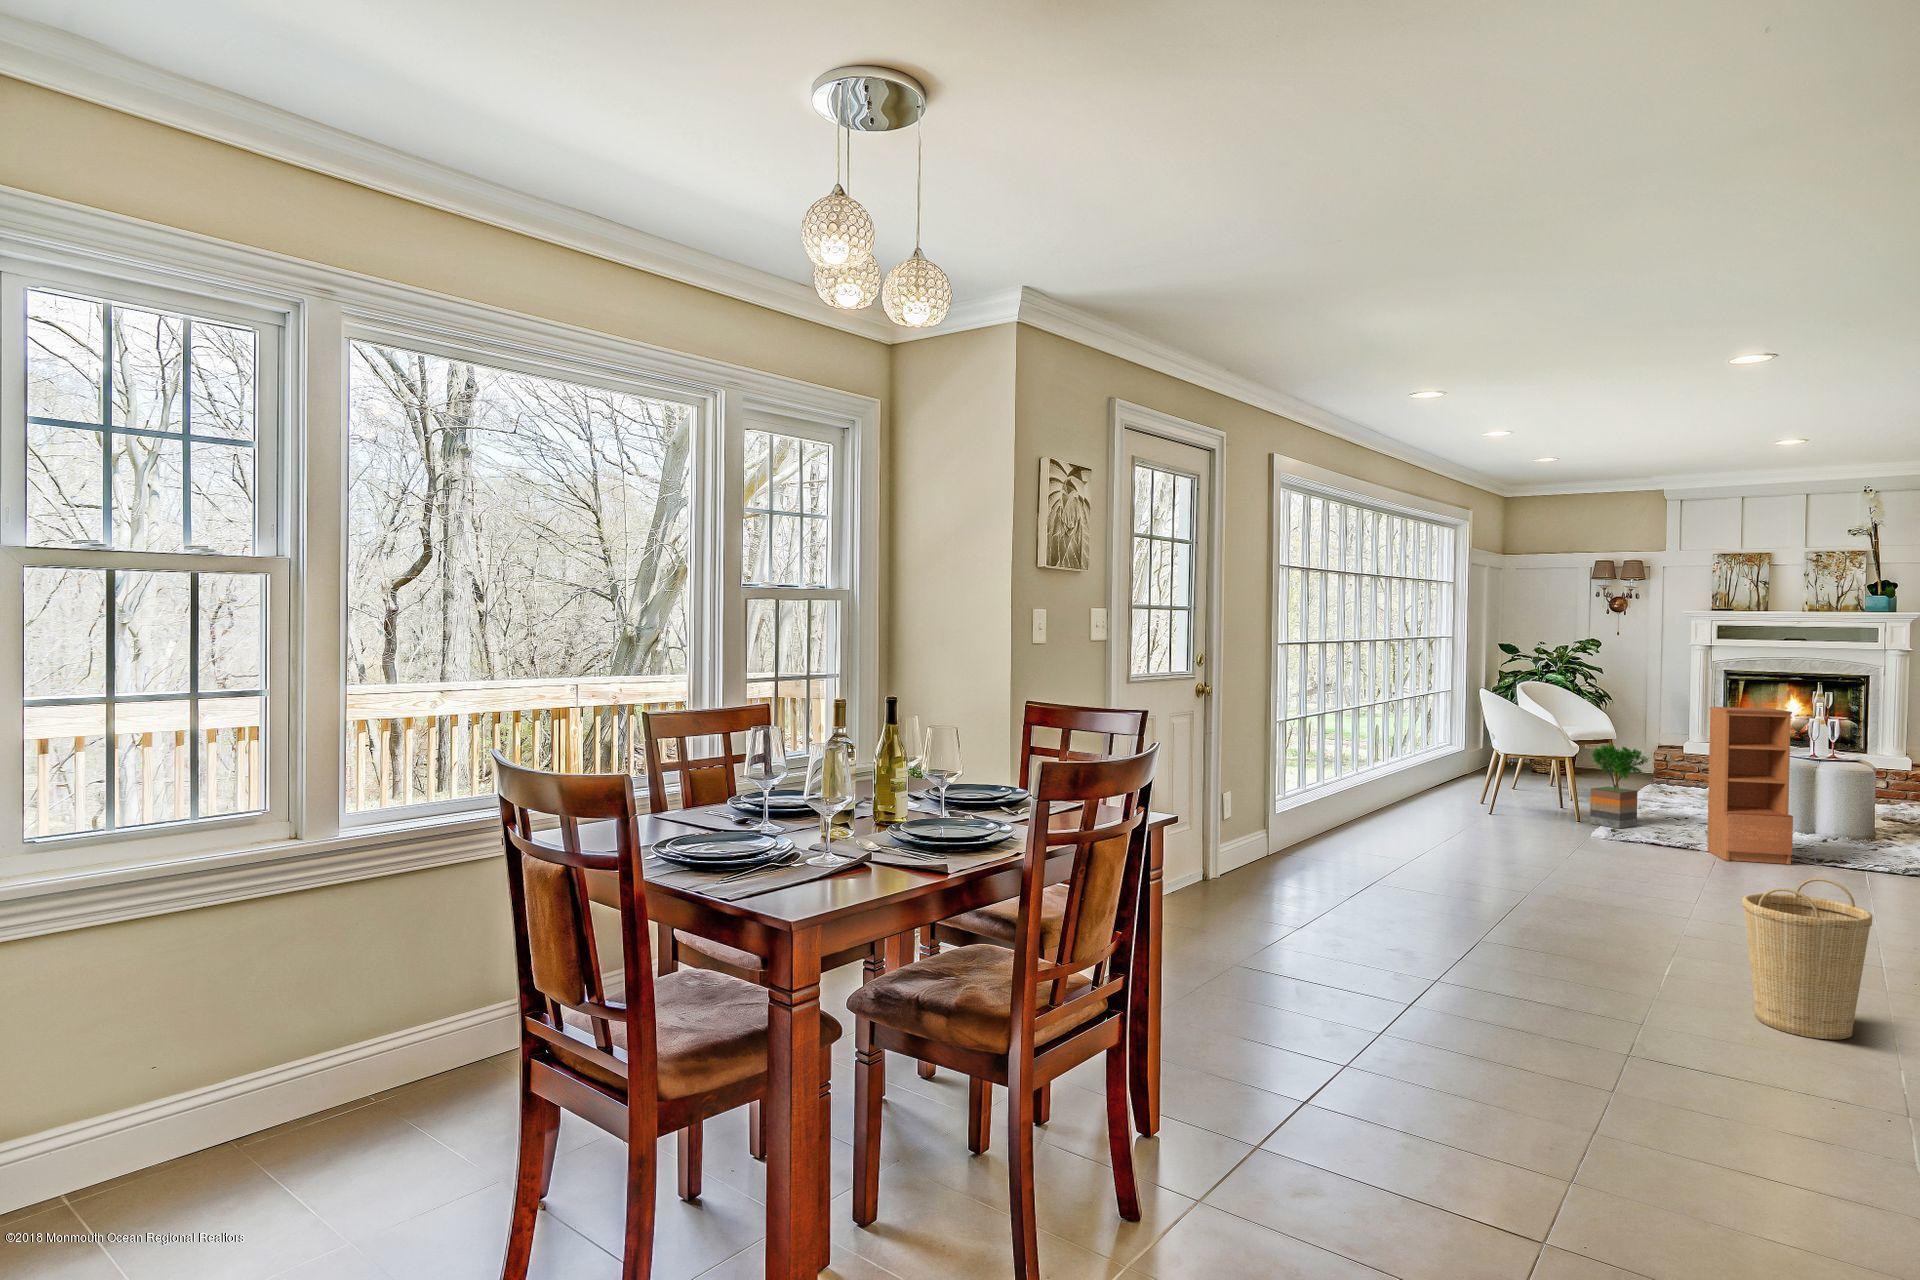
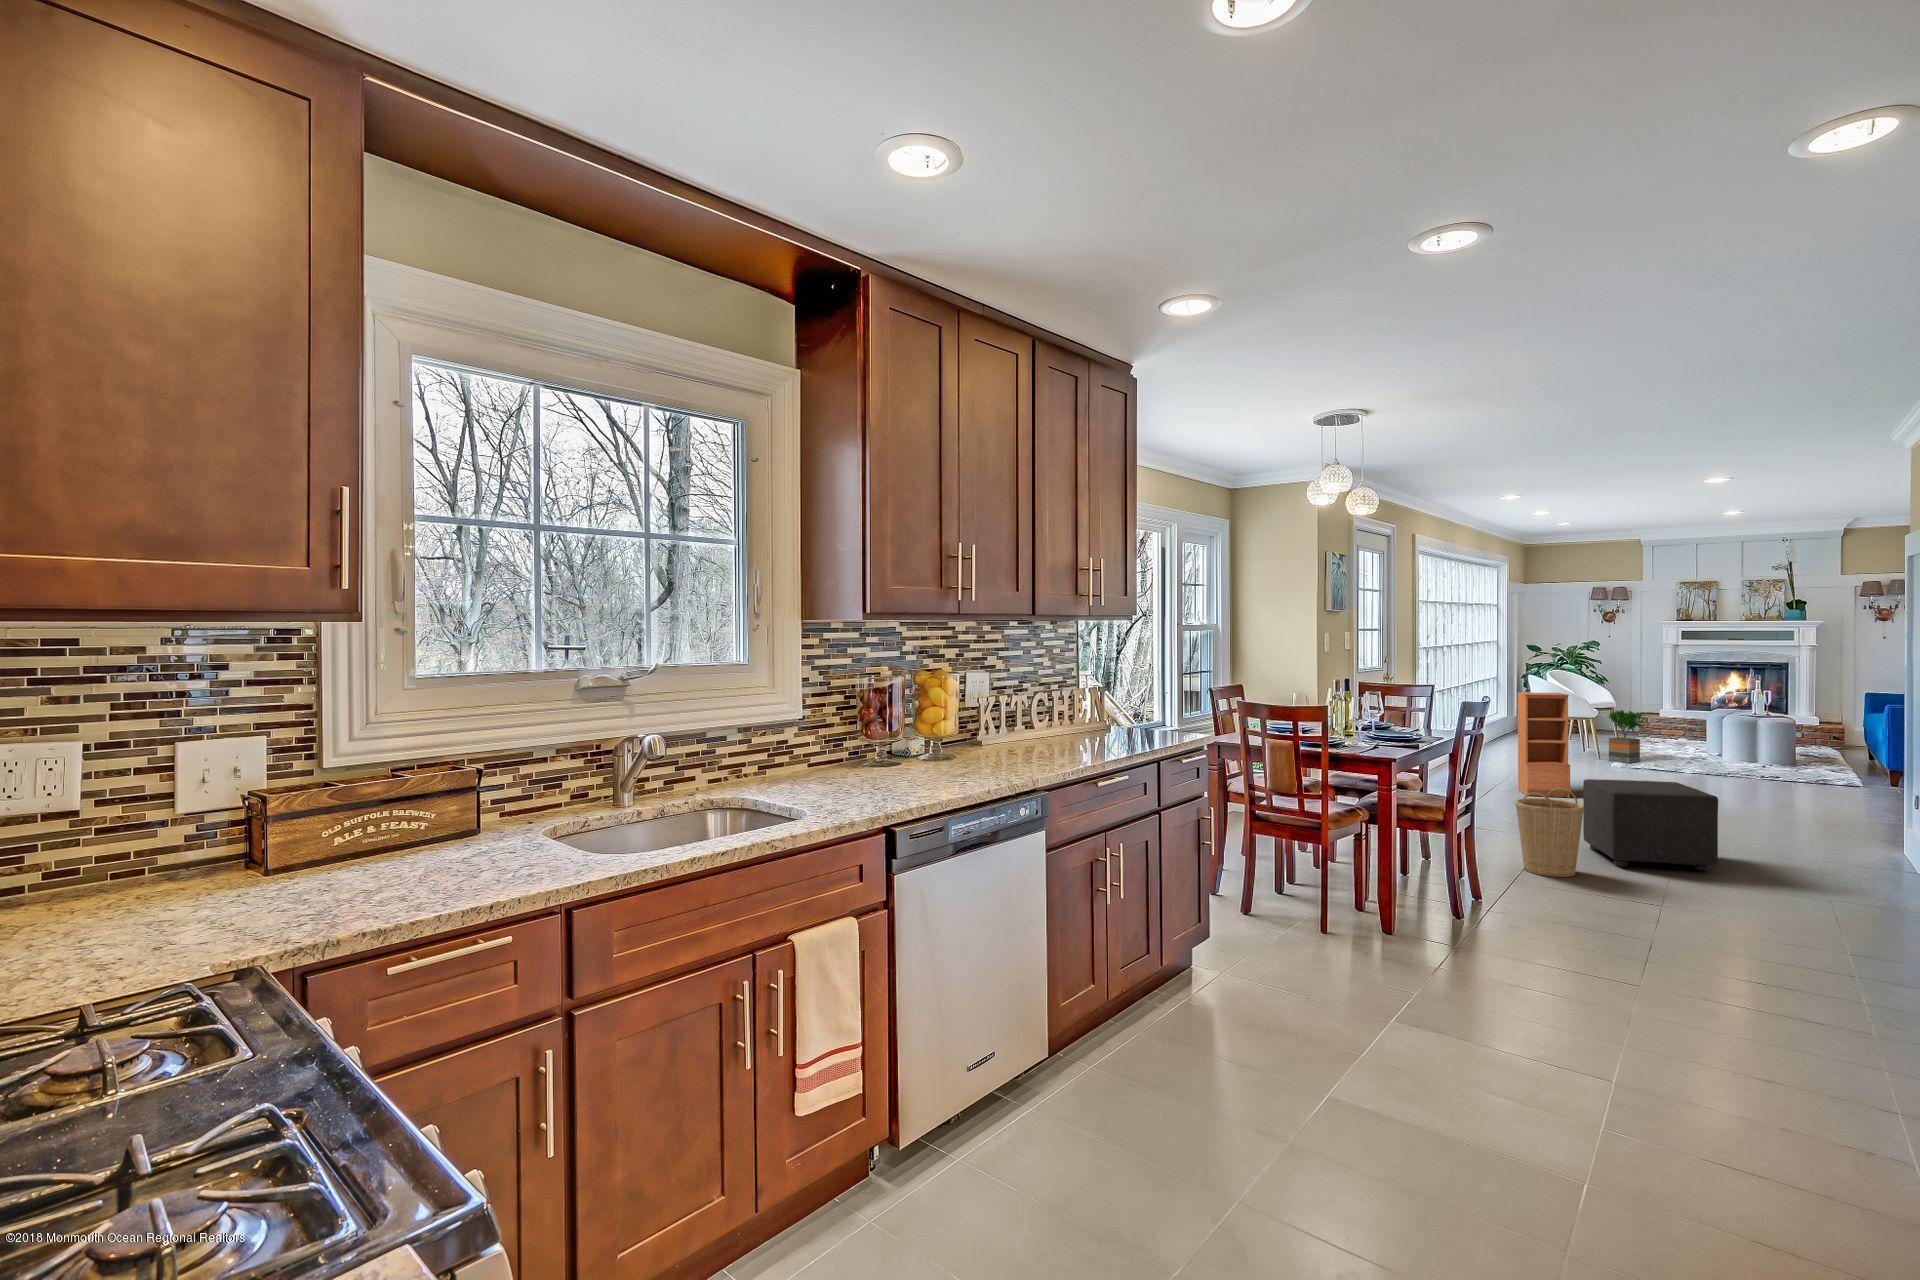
bookcase: present [1707,707,1793,865] -> present [1518,692,1570,798]
basket: present [1742,878,1872,1039] -> present [1515,788,1584,877]
ottoman: none [1448,902,1695,1123] -> present [1583,779,1718,871]

